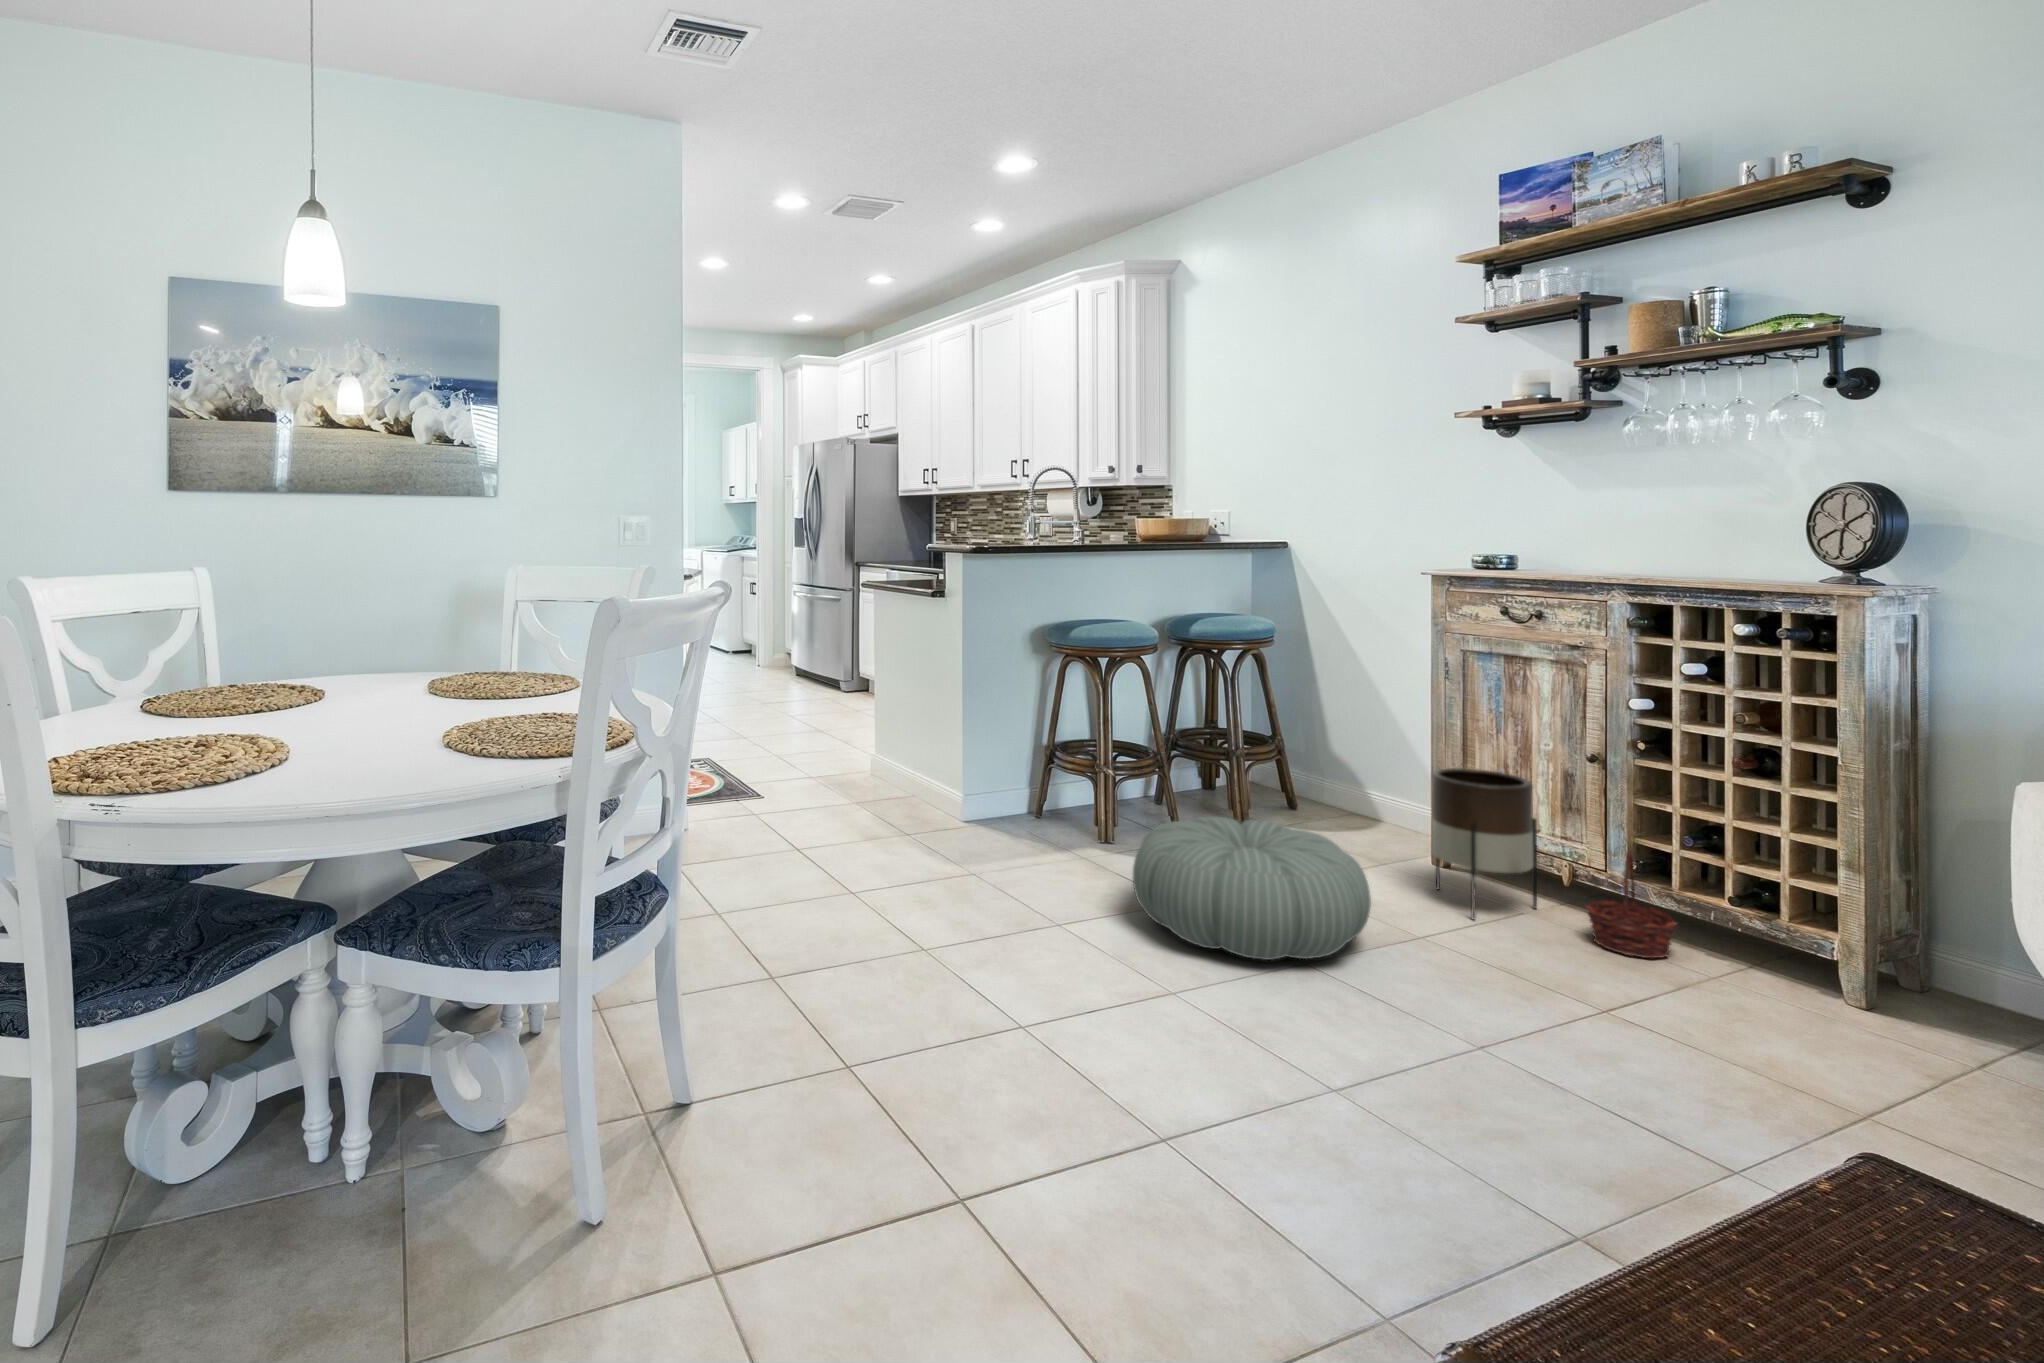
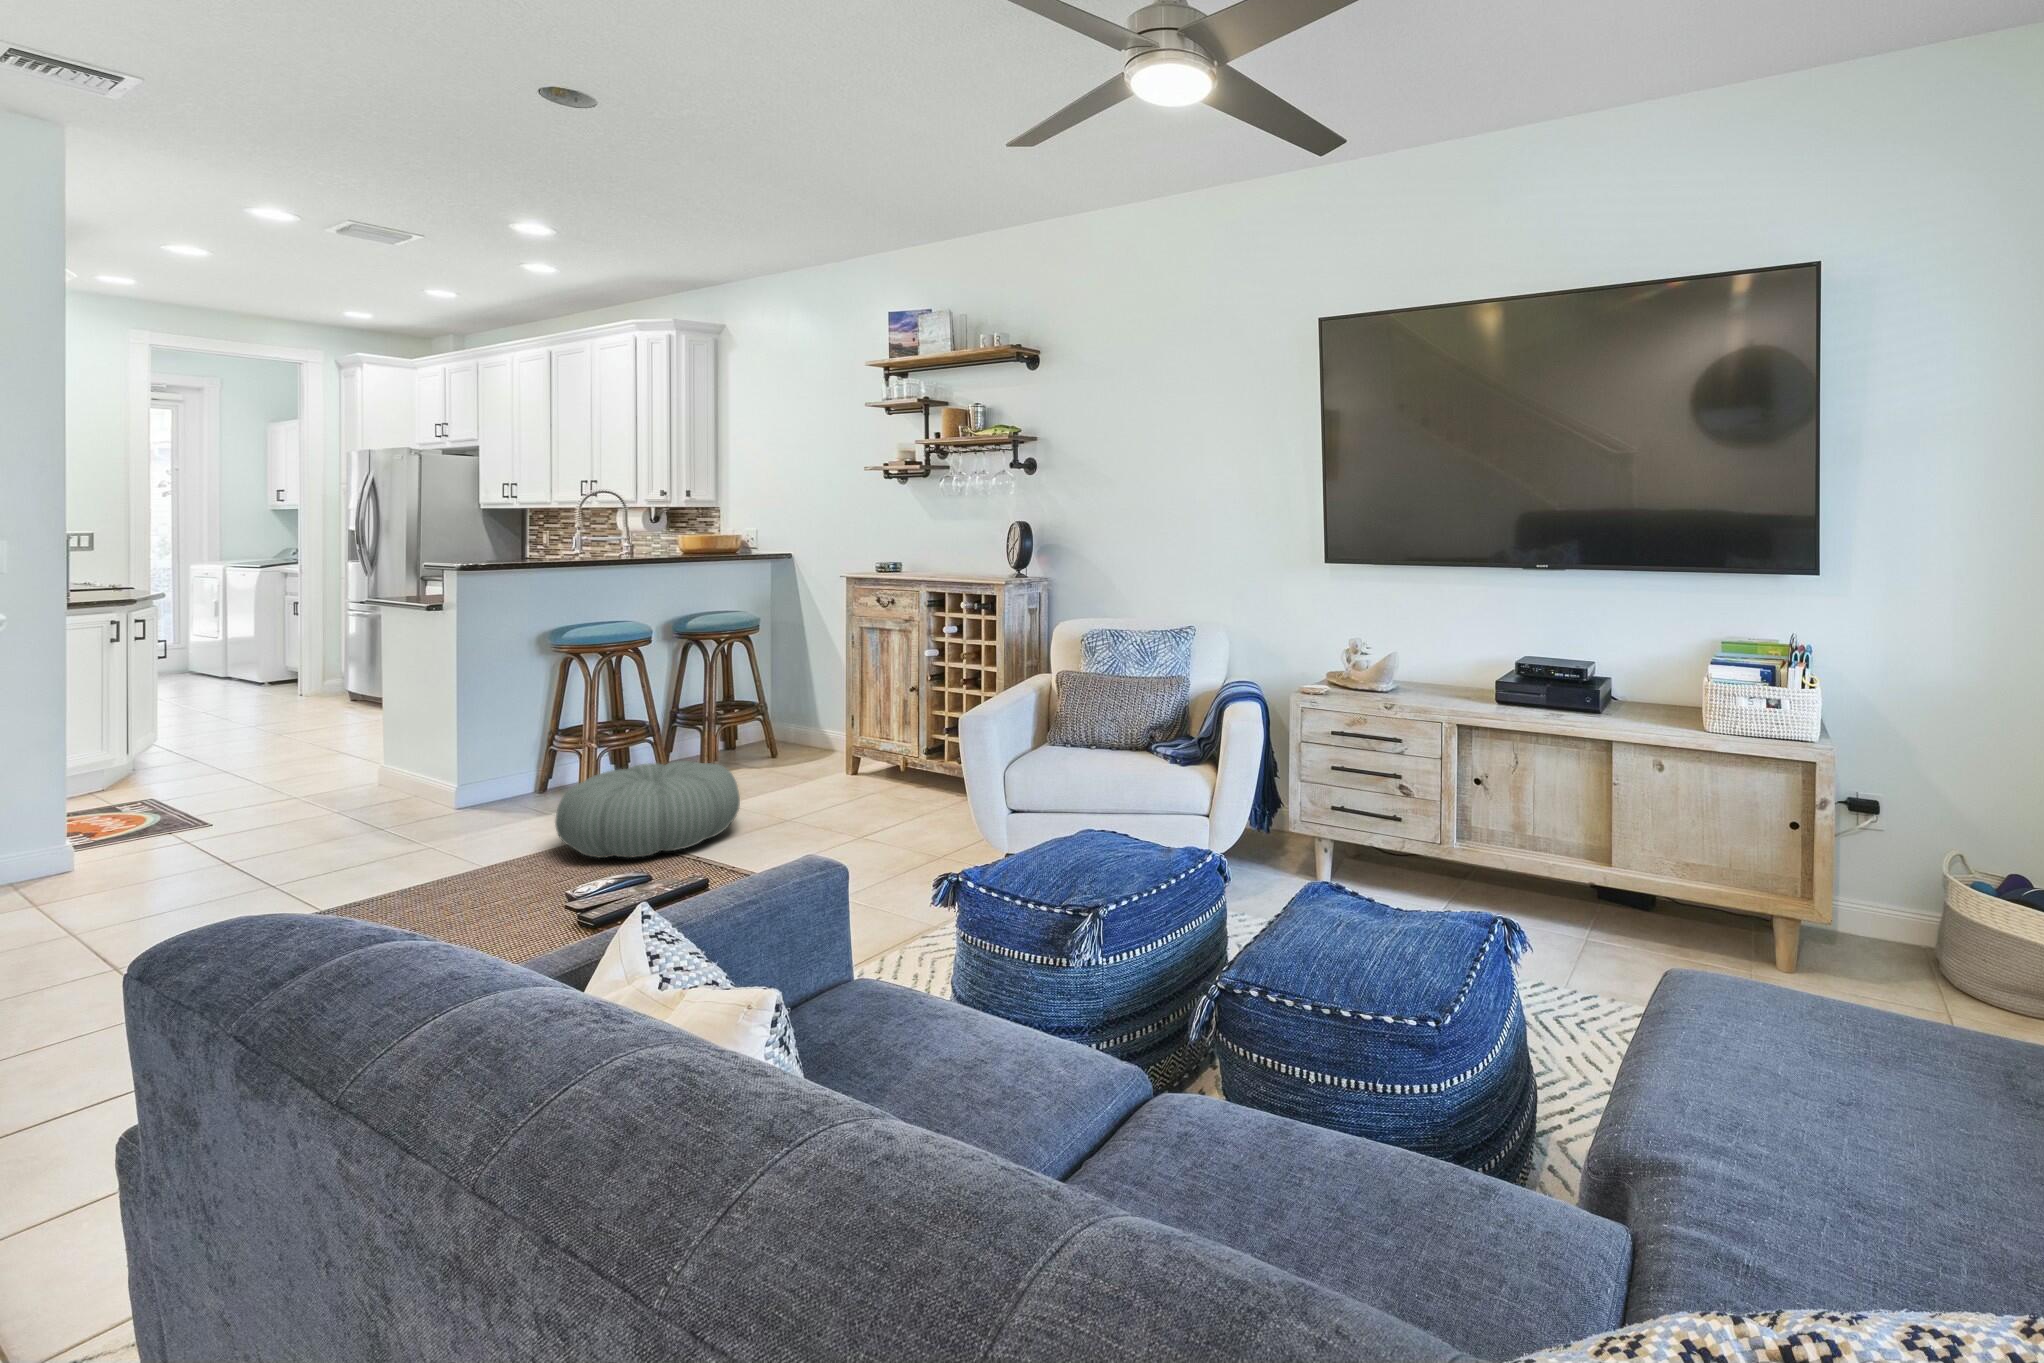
planter: present [1432,768,1537,919] -> none [818,707,884,805]
basket: present [1587,853,1676,958] -> none [893,746,939,809]

